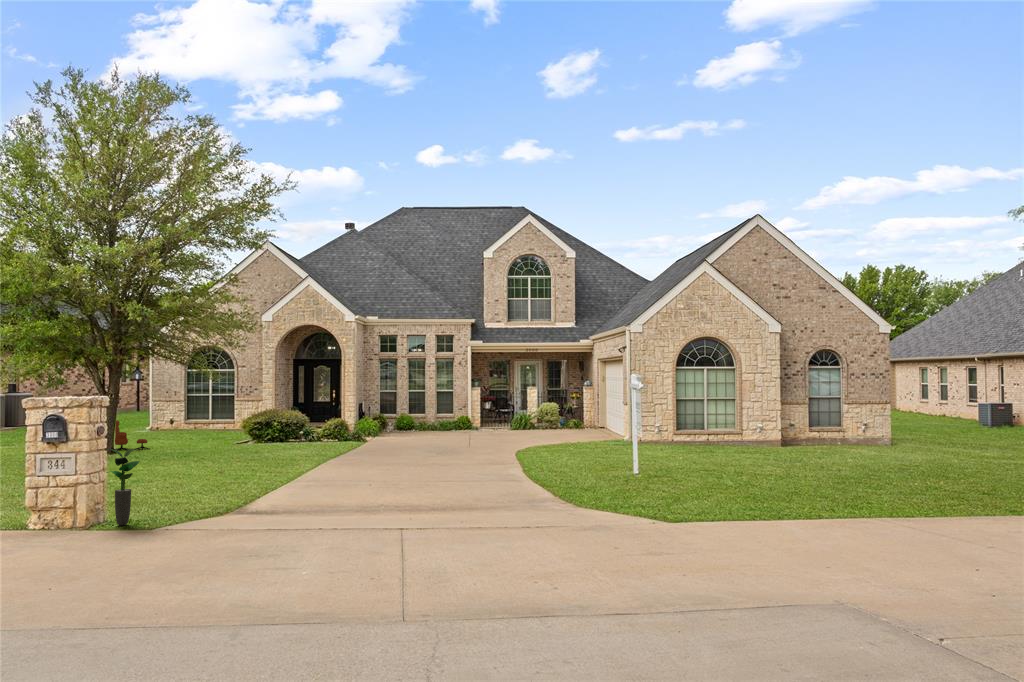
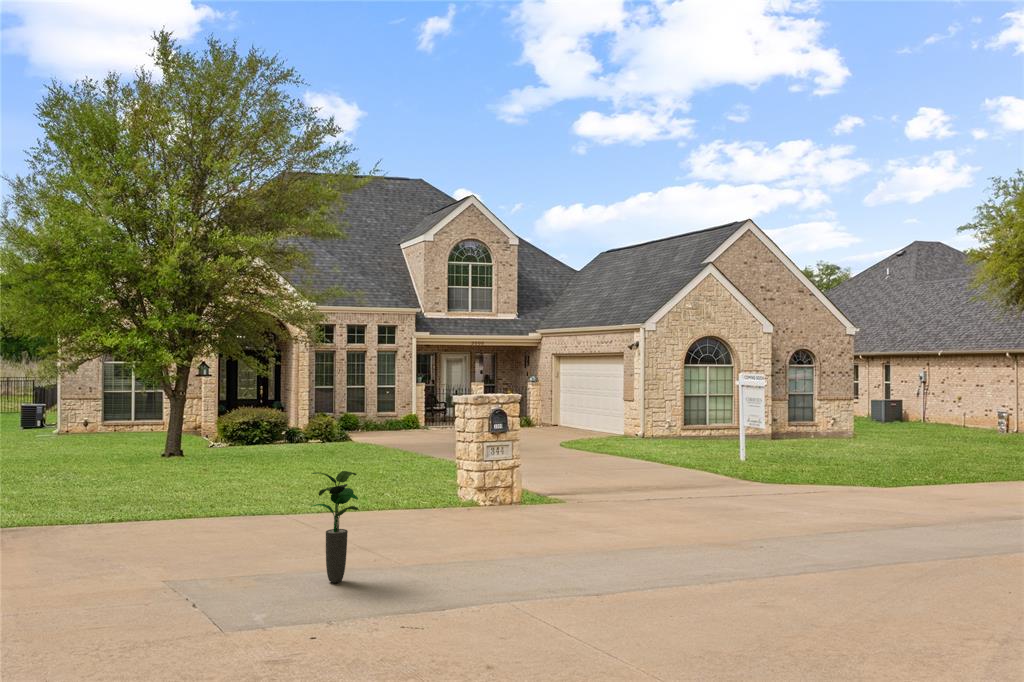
lounge chair: present [114,420,150,451] -> none [60,424,112,463]

